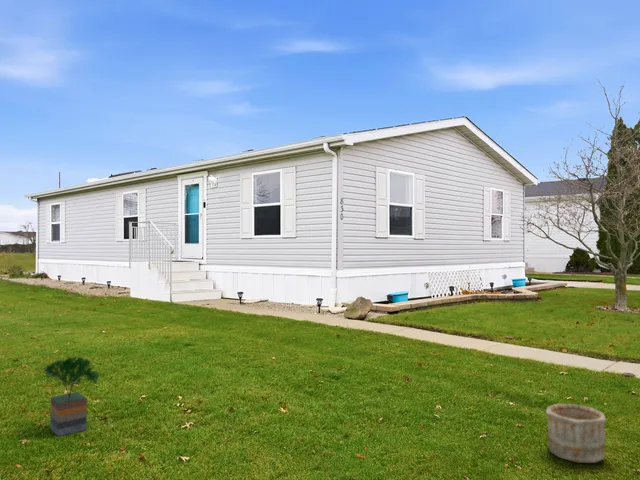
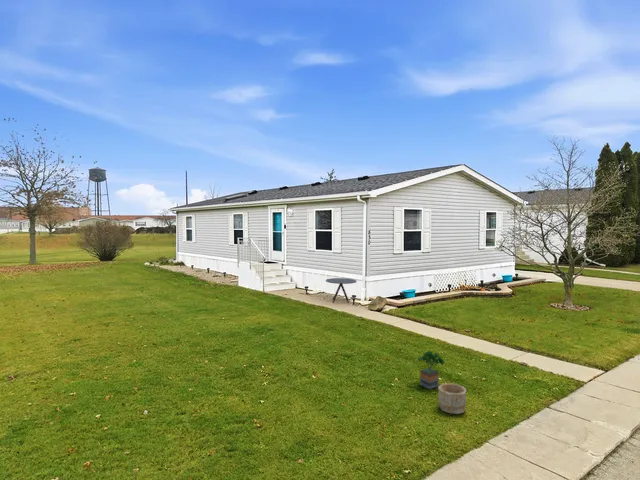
round table: none [275,275,323,311] -> present [326,278,356,303]
potted tree: present [44,357,98,436] -> present [418,351,445,389]

